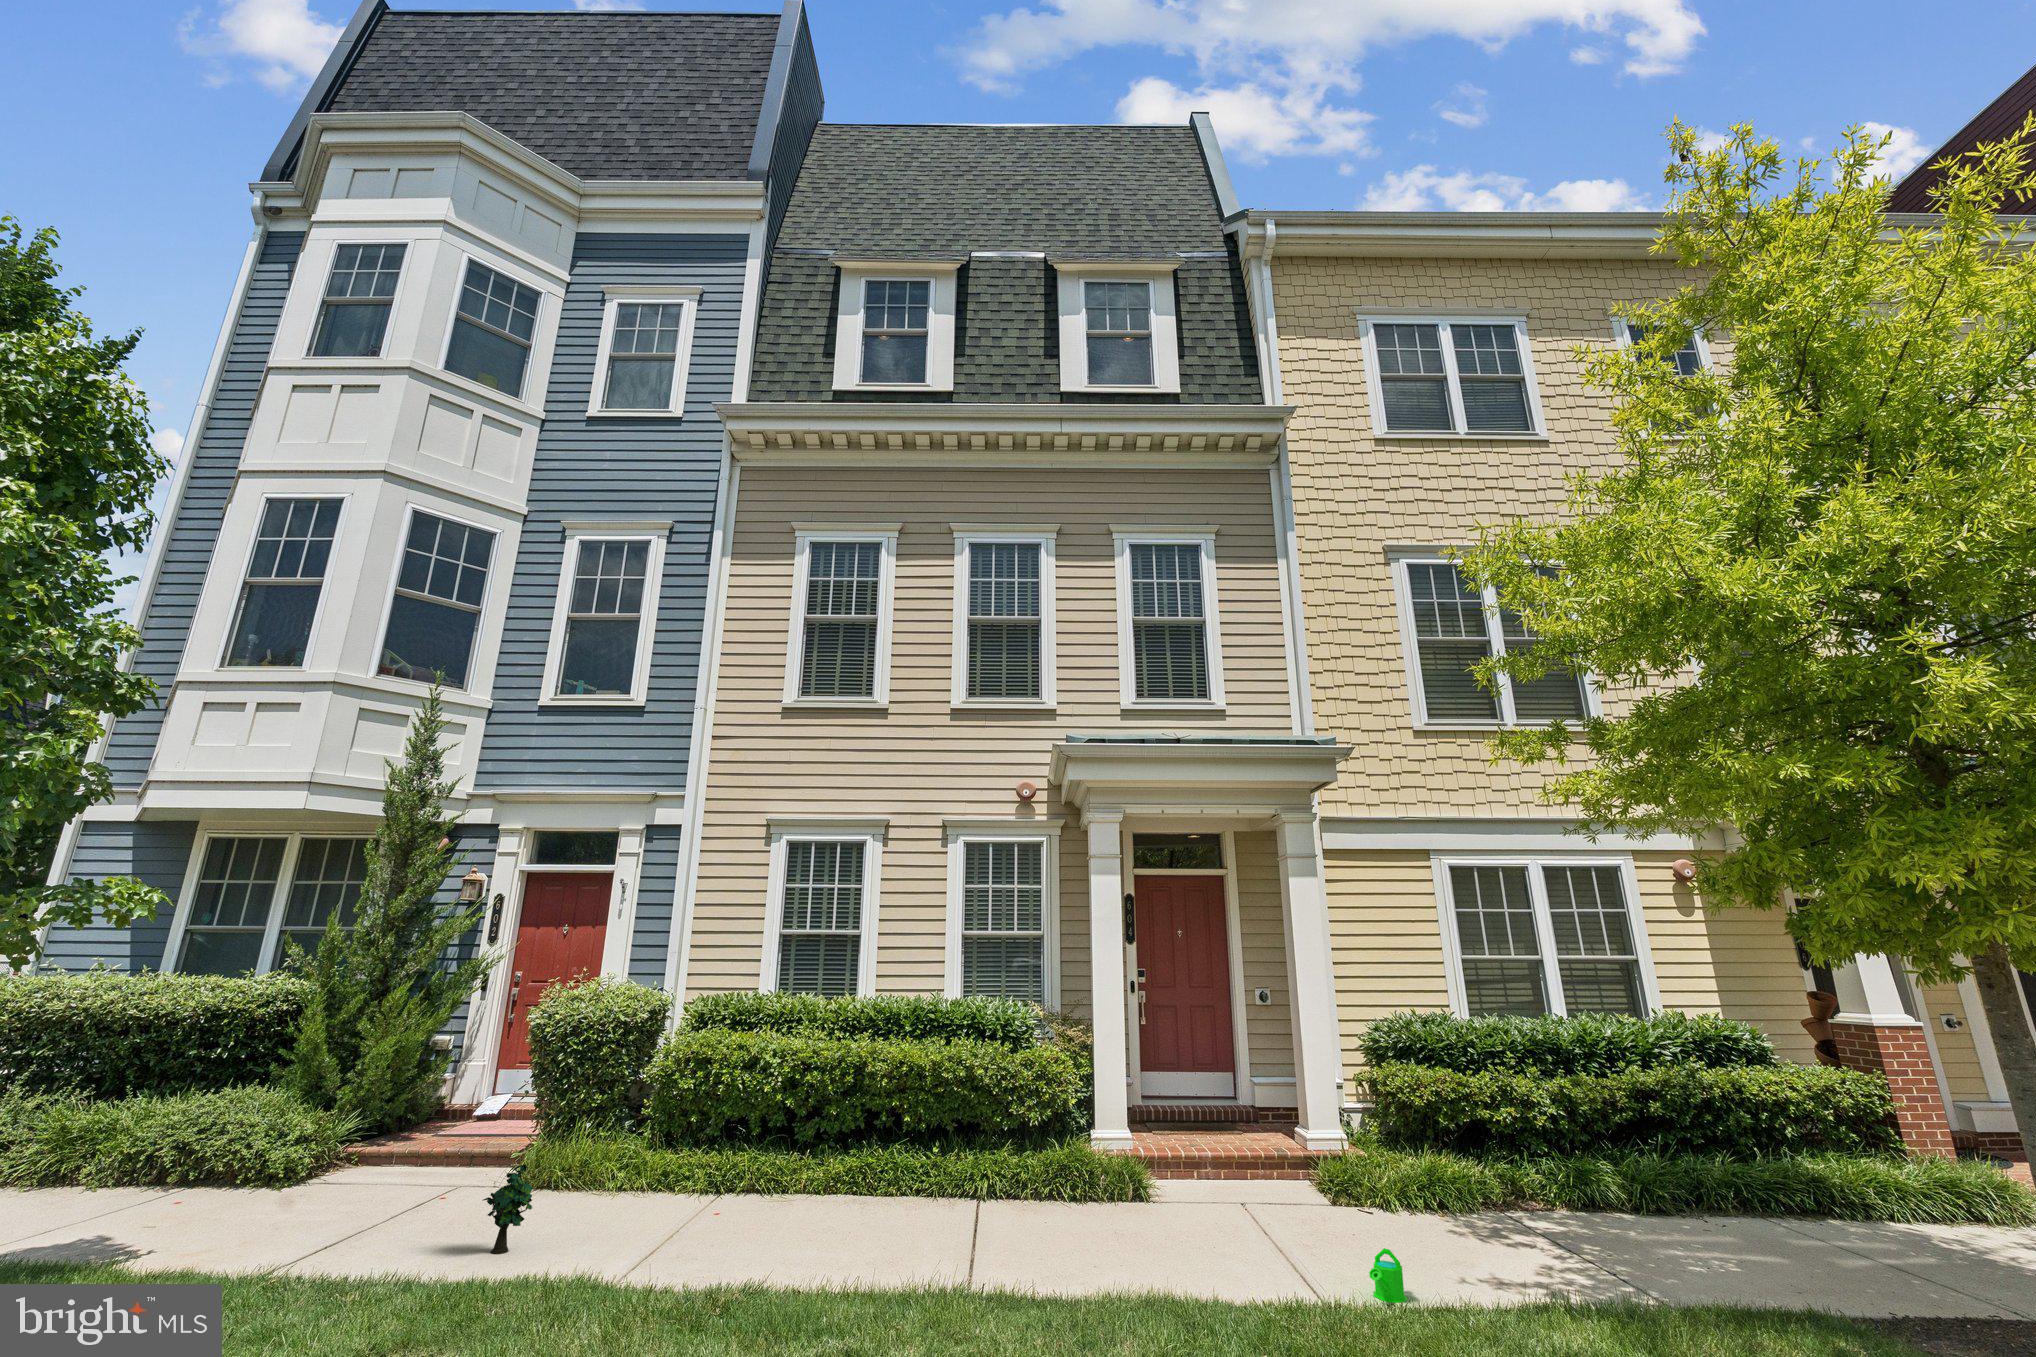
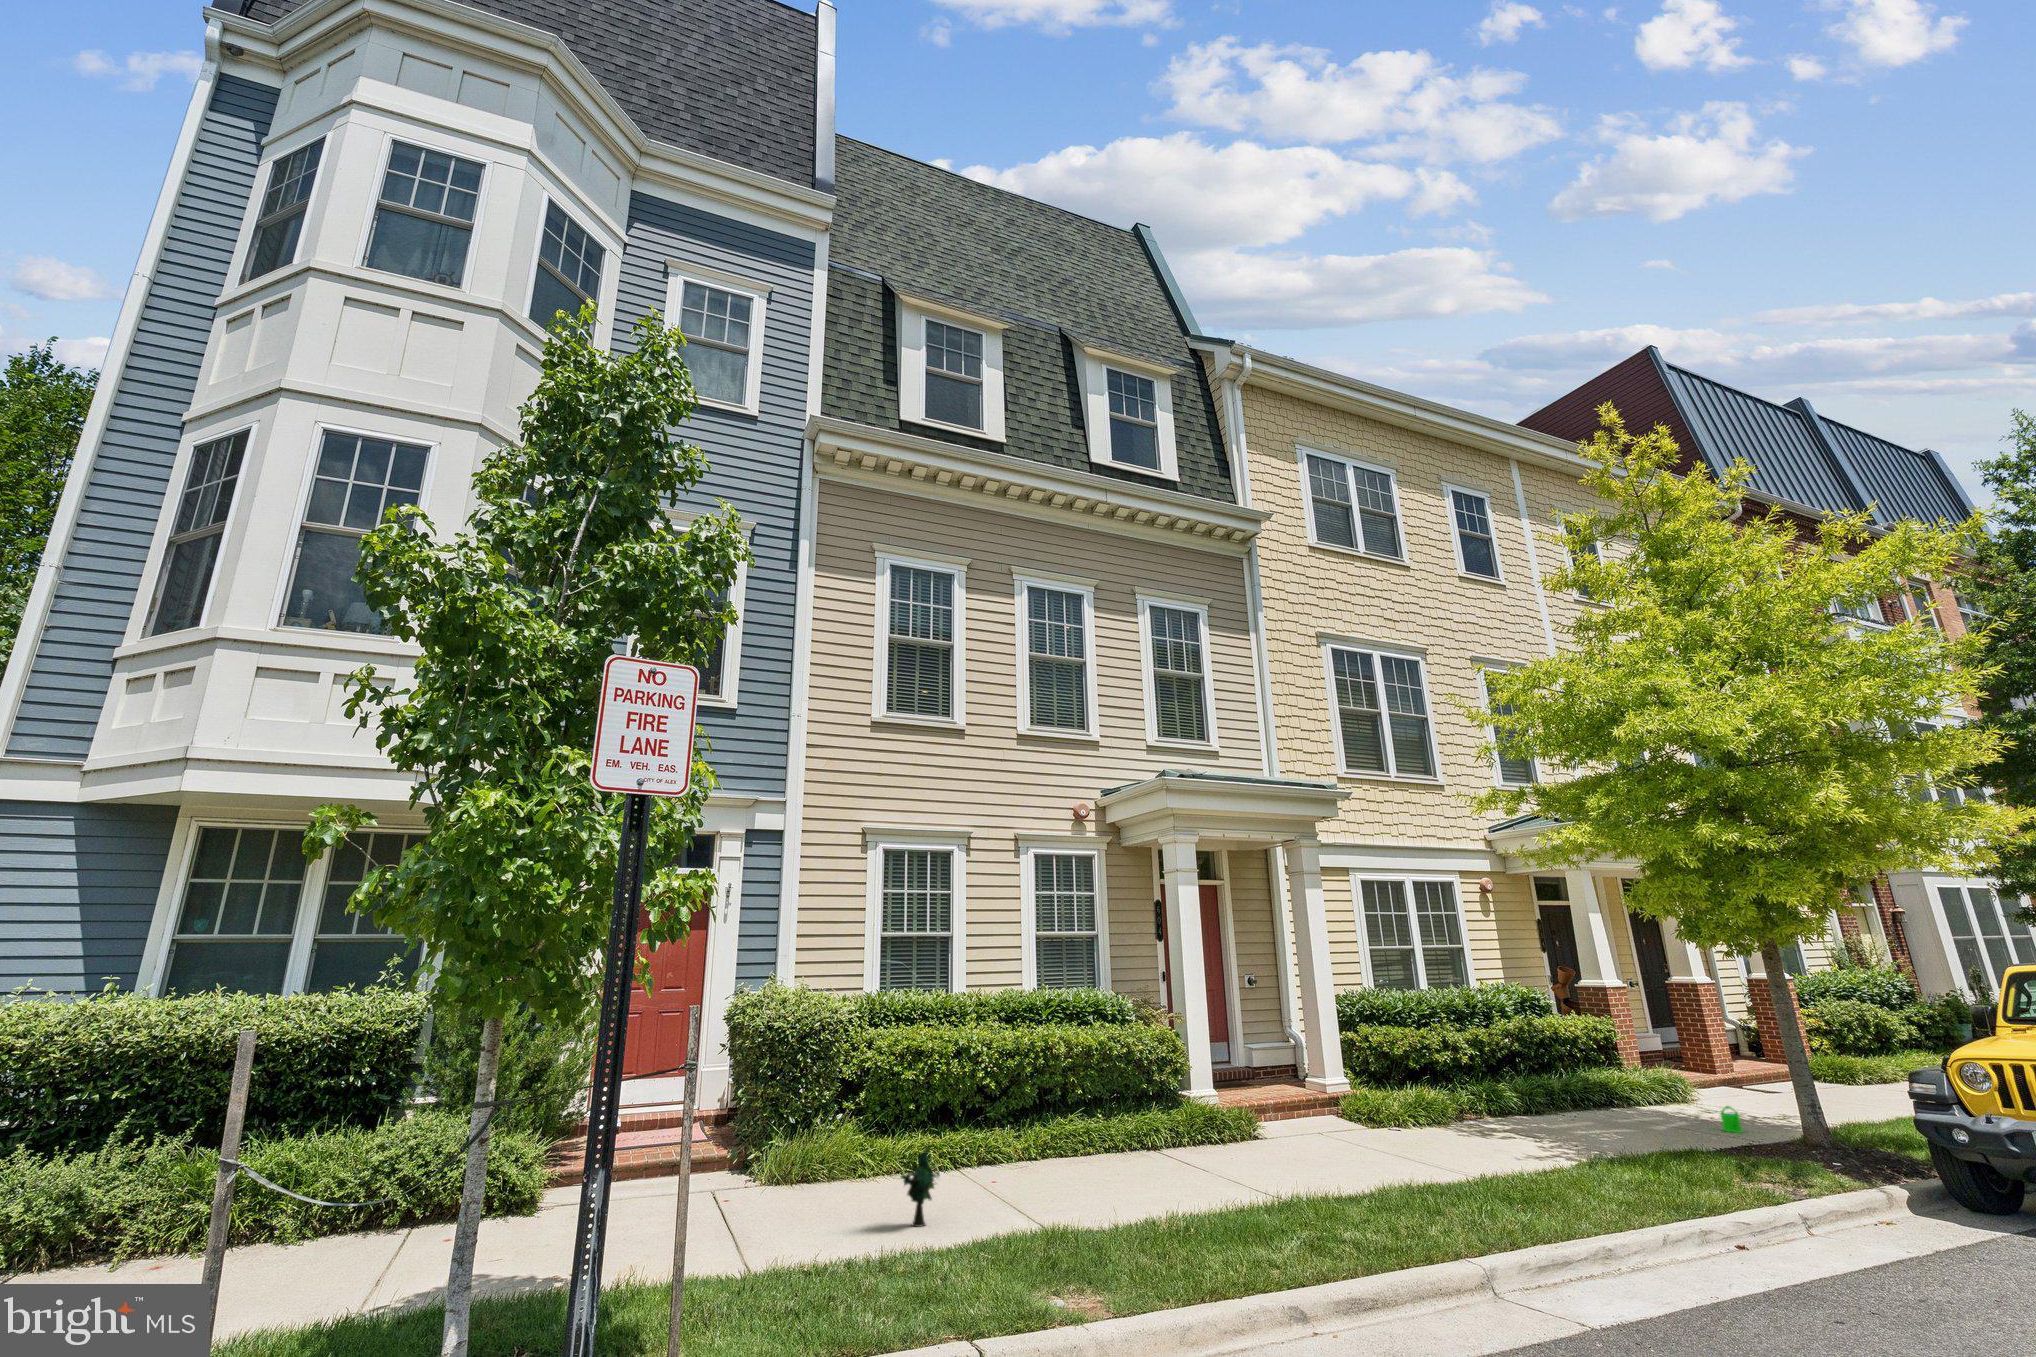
watering can: present [1369,1248,1407,1303] -> present [1721,1106,1742,1133]

